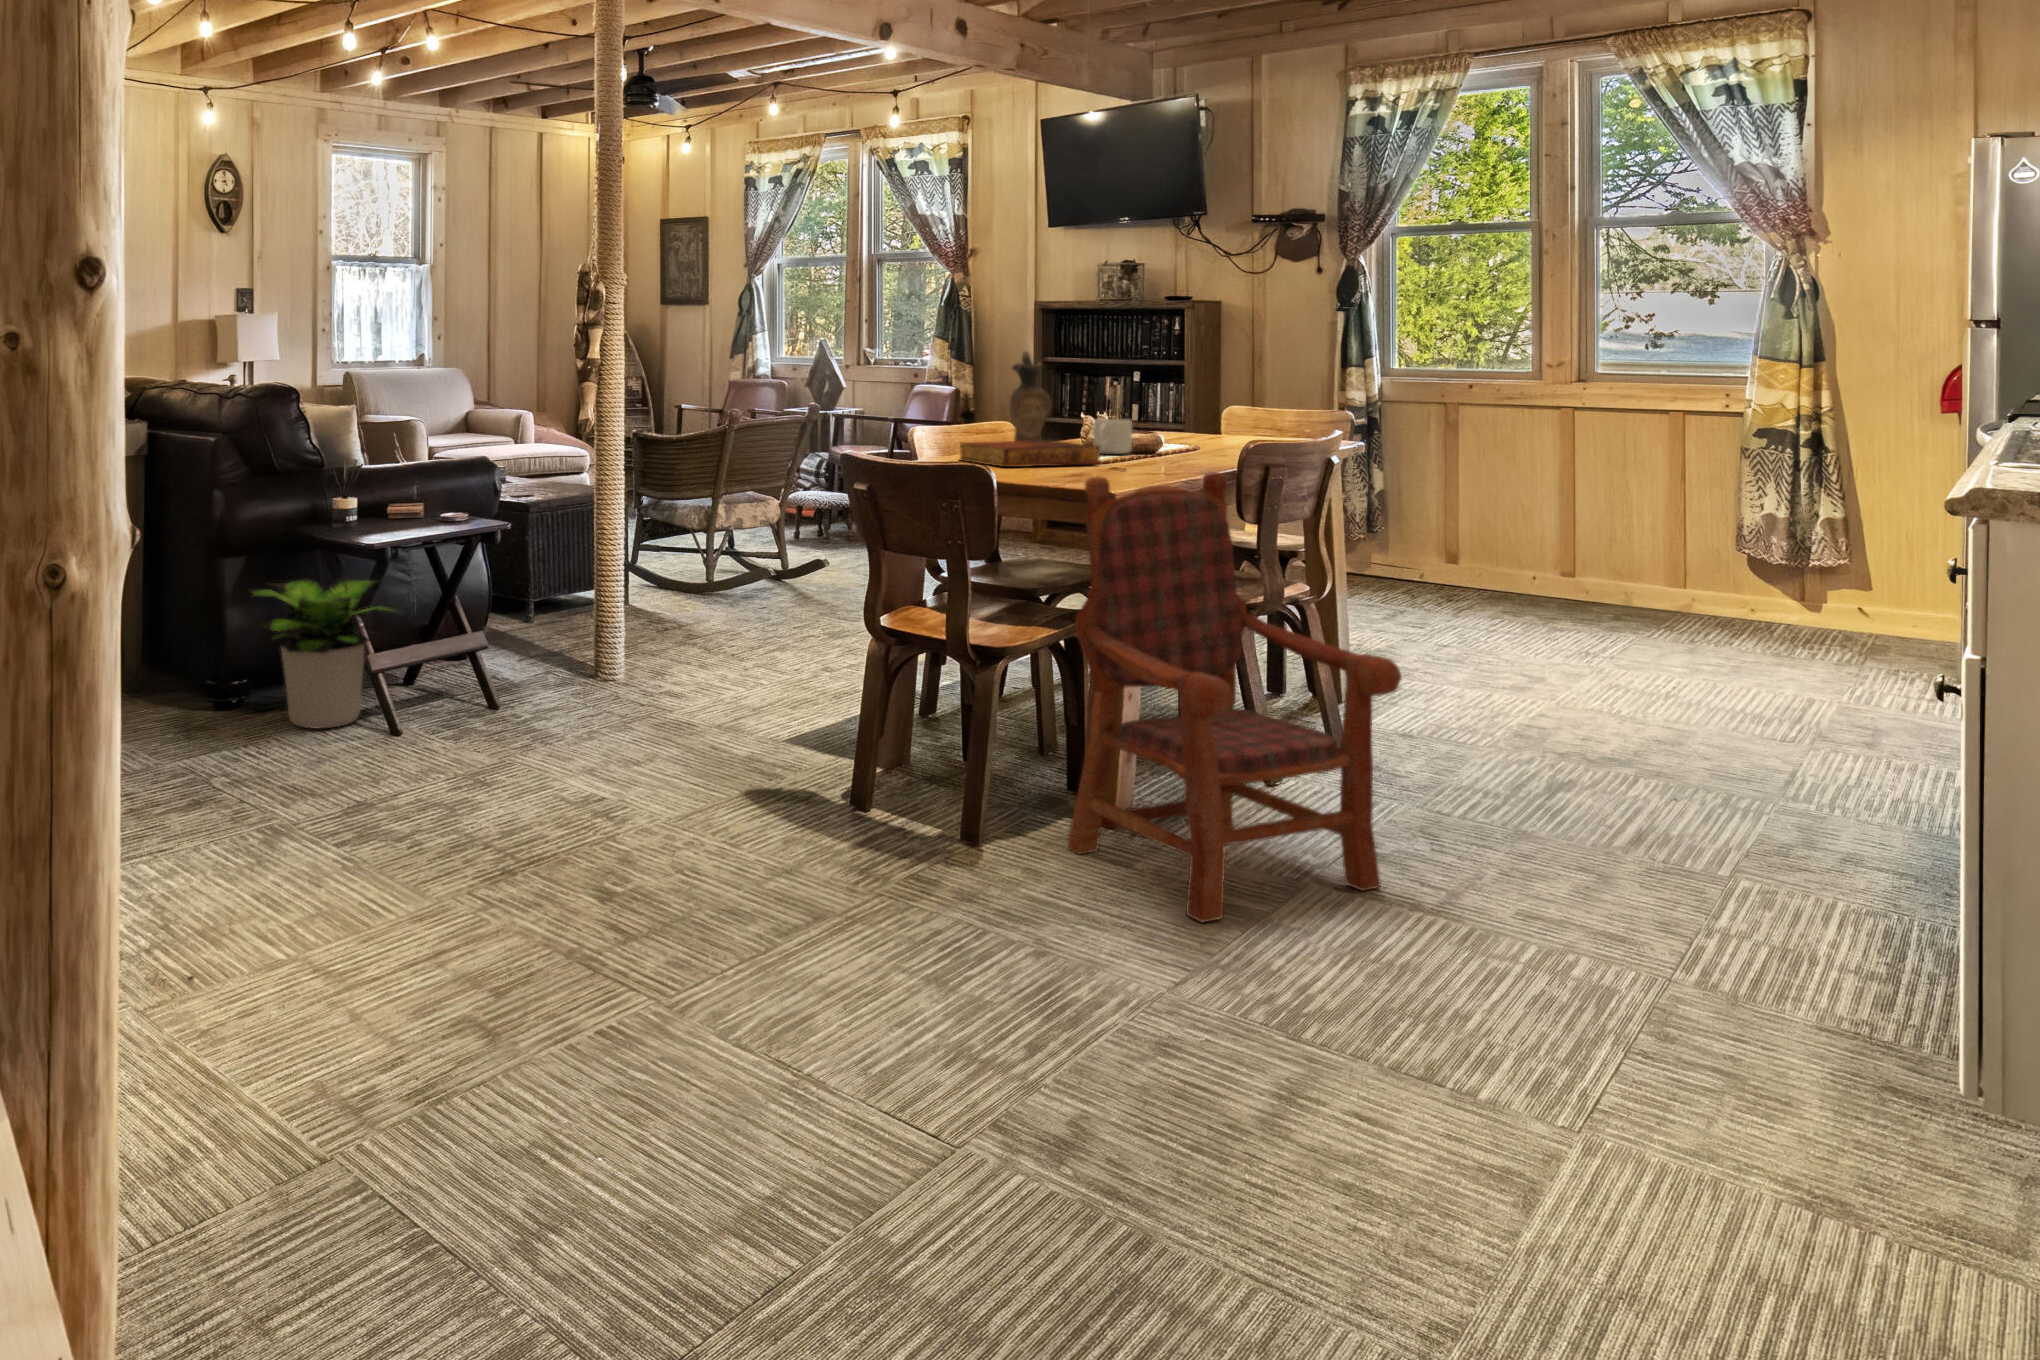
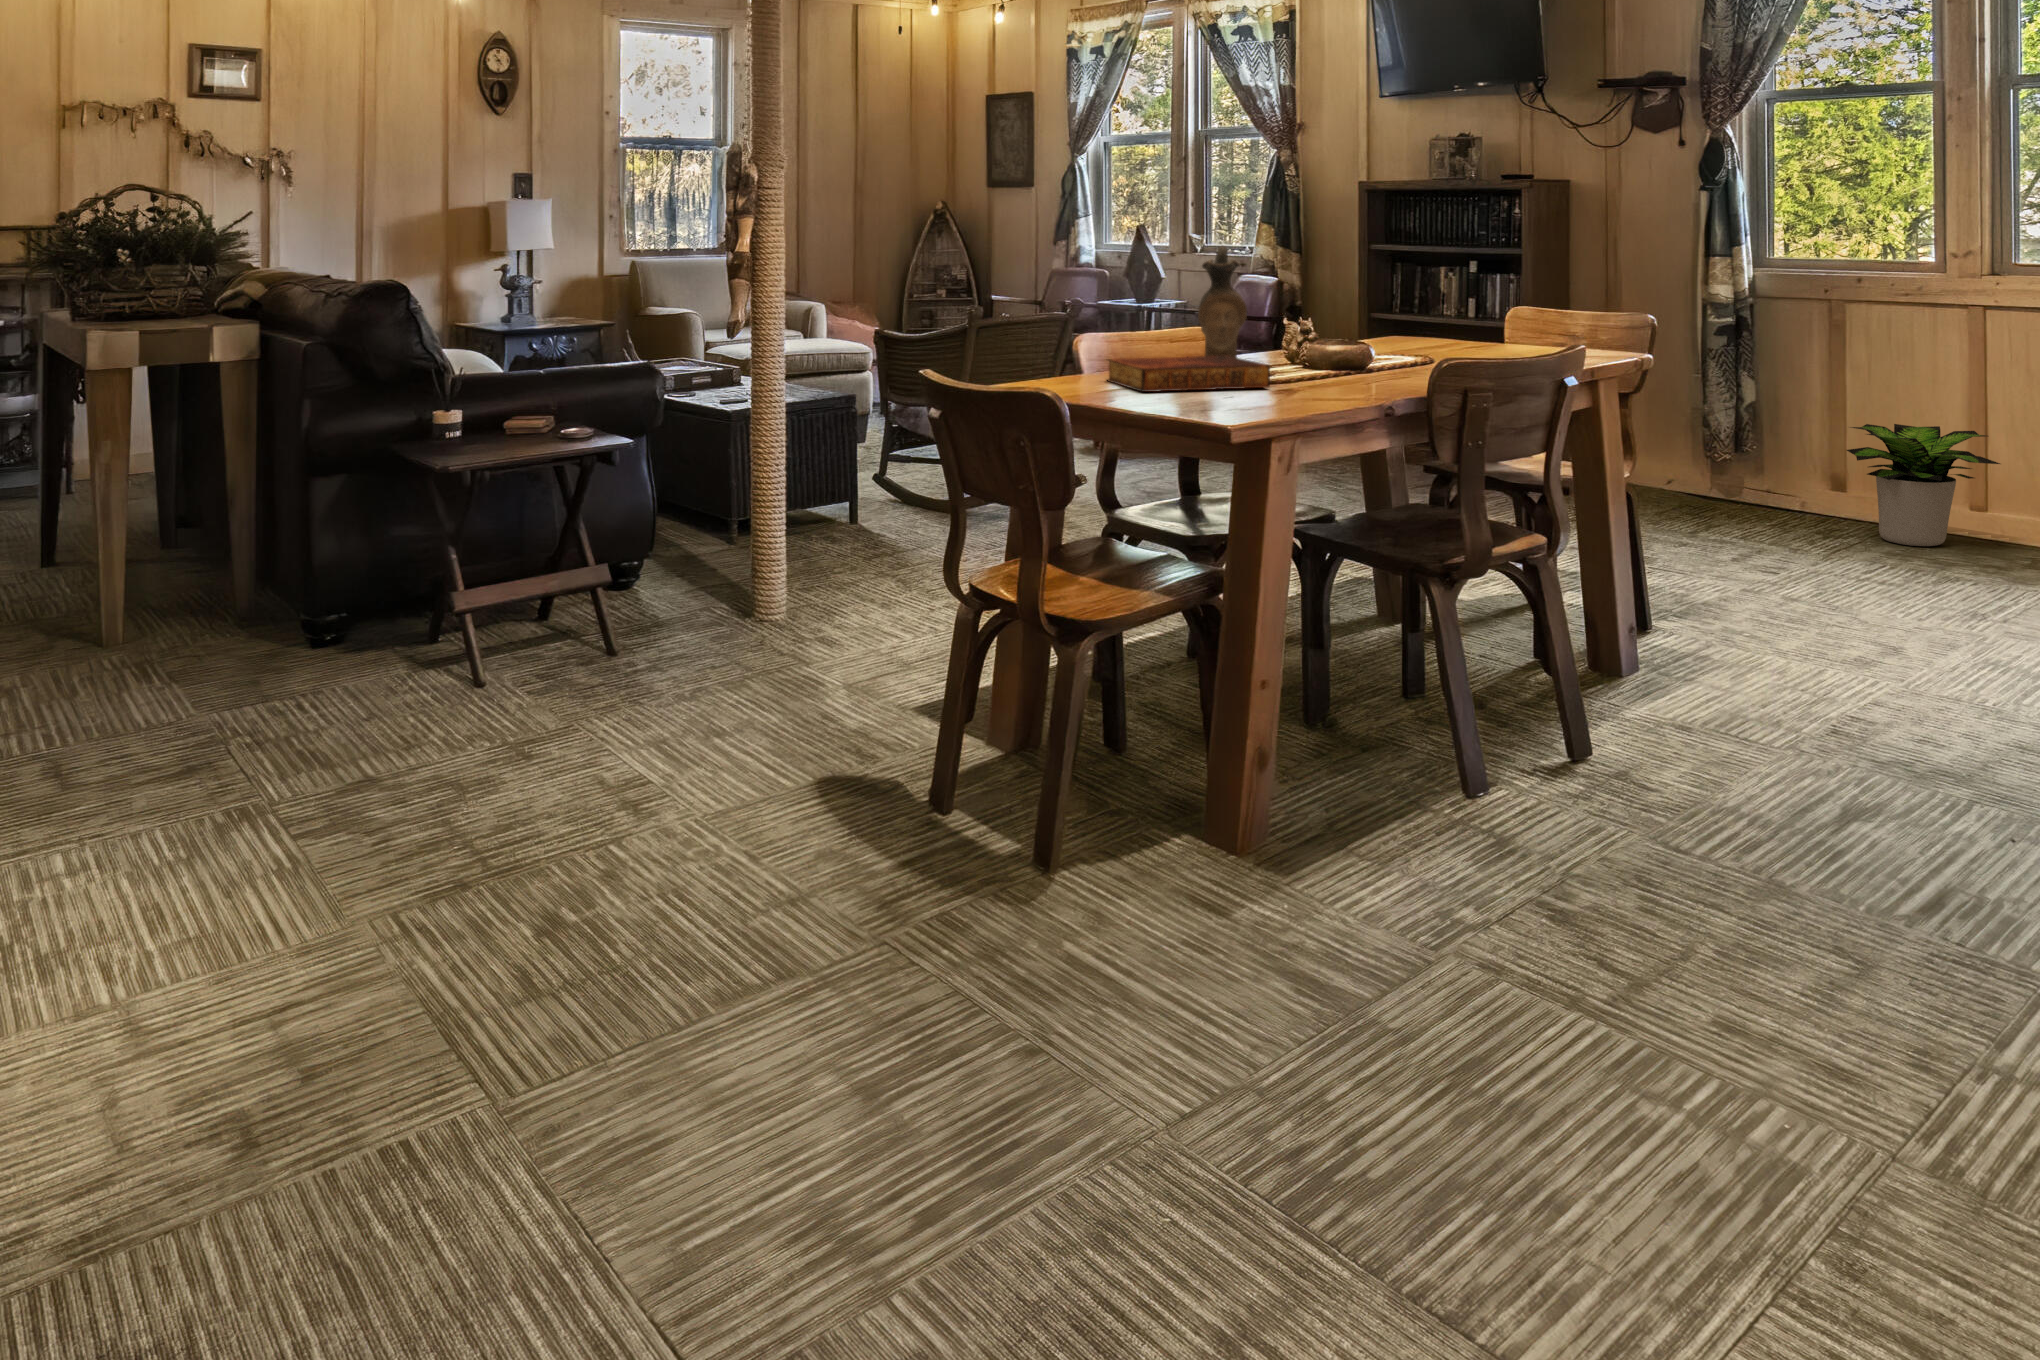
mug: present [1093,419,1132,454] -> none [1294,328,1342,371]
armchair: present [1067,472,1402,922] -> none [1157,406,1570,1014]
potted plant: present [249,577,404,728] -> present [1847,424,2000,546]

